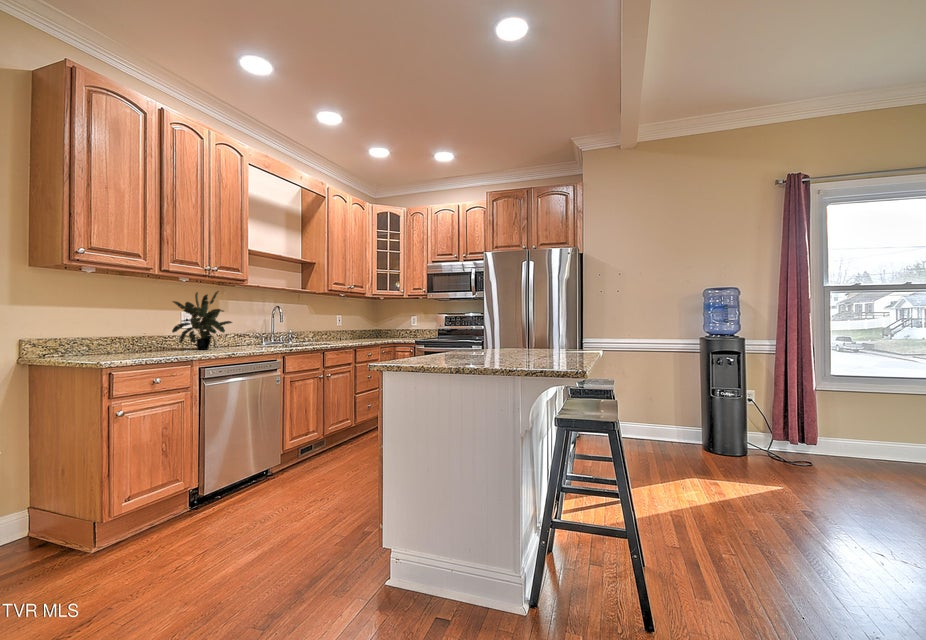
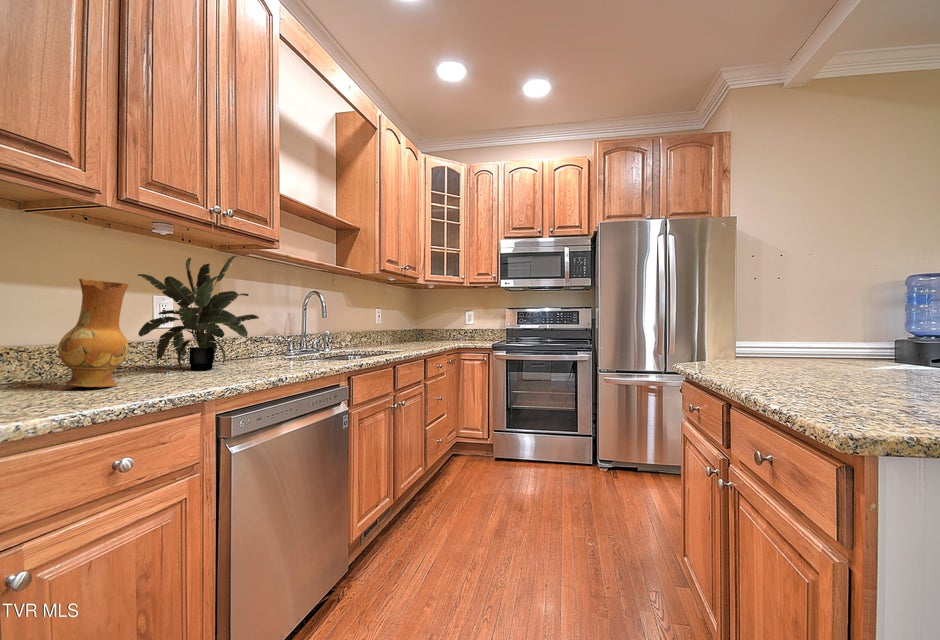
ceramic jug: none [137,306,166,354] -> present [58,279,129,387]

